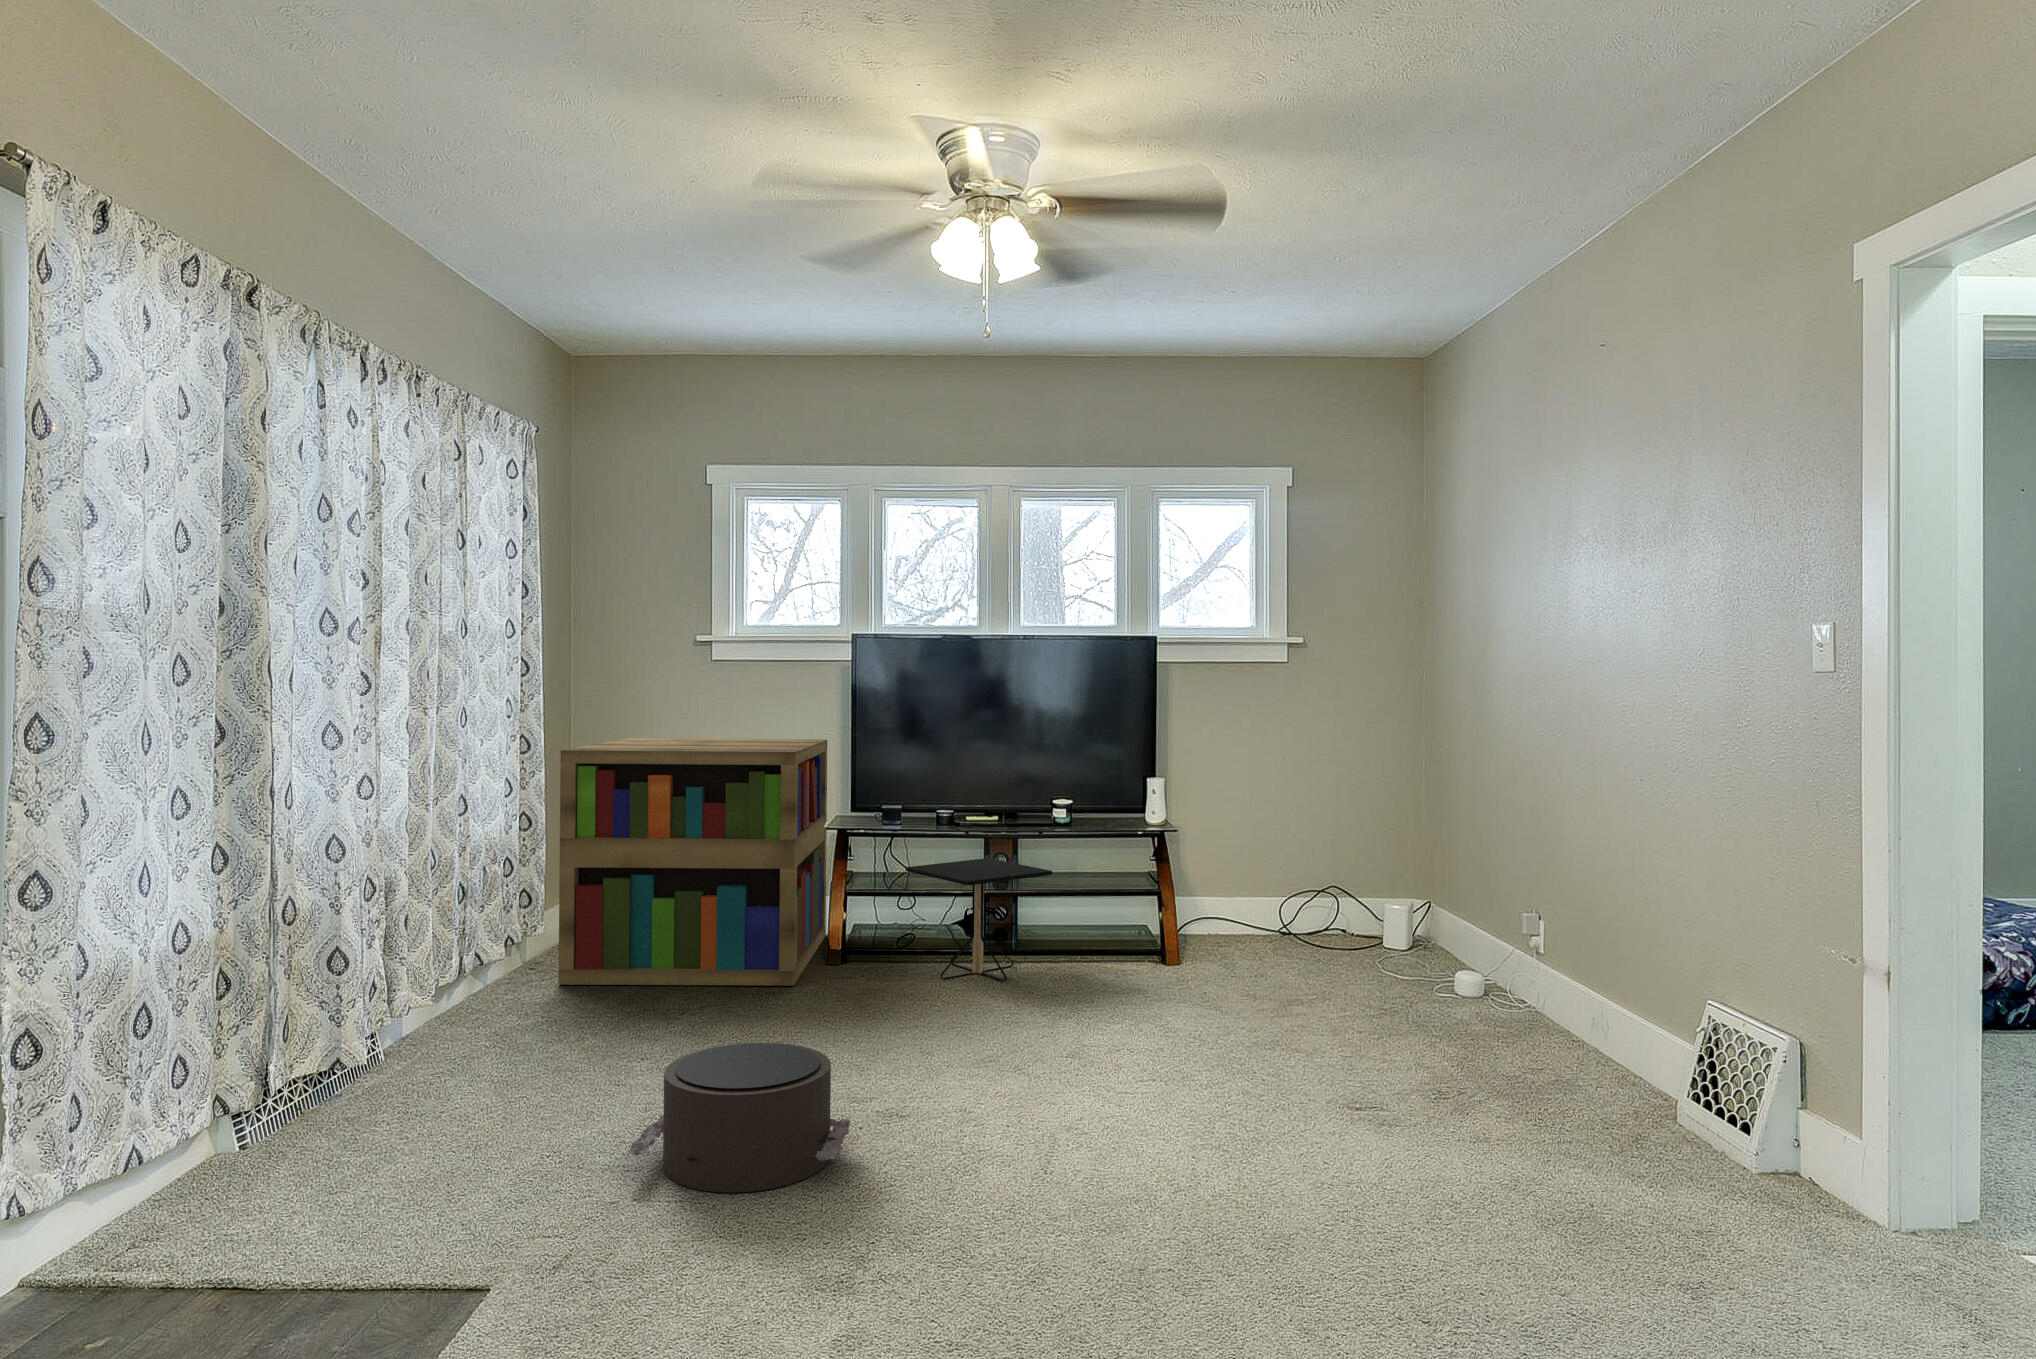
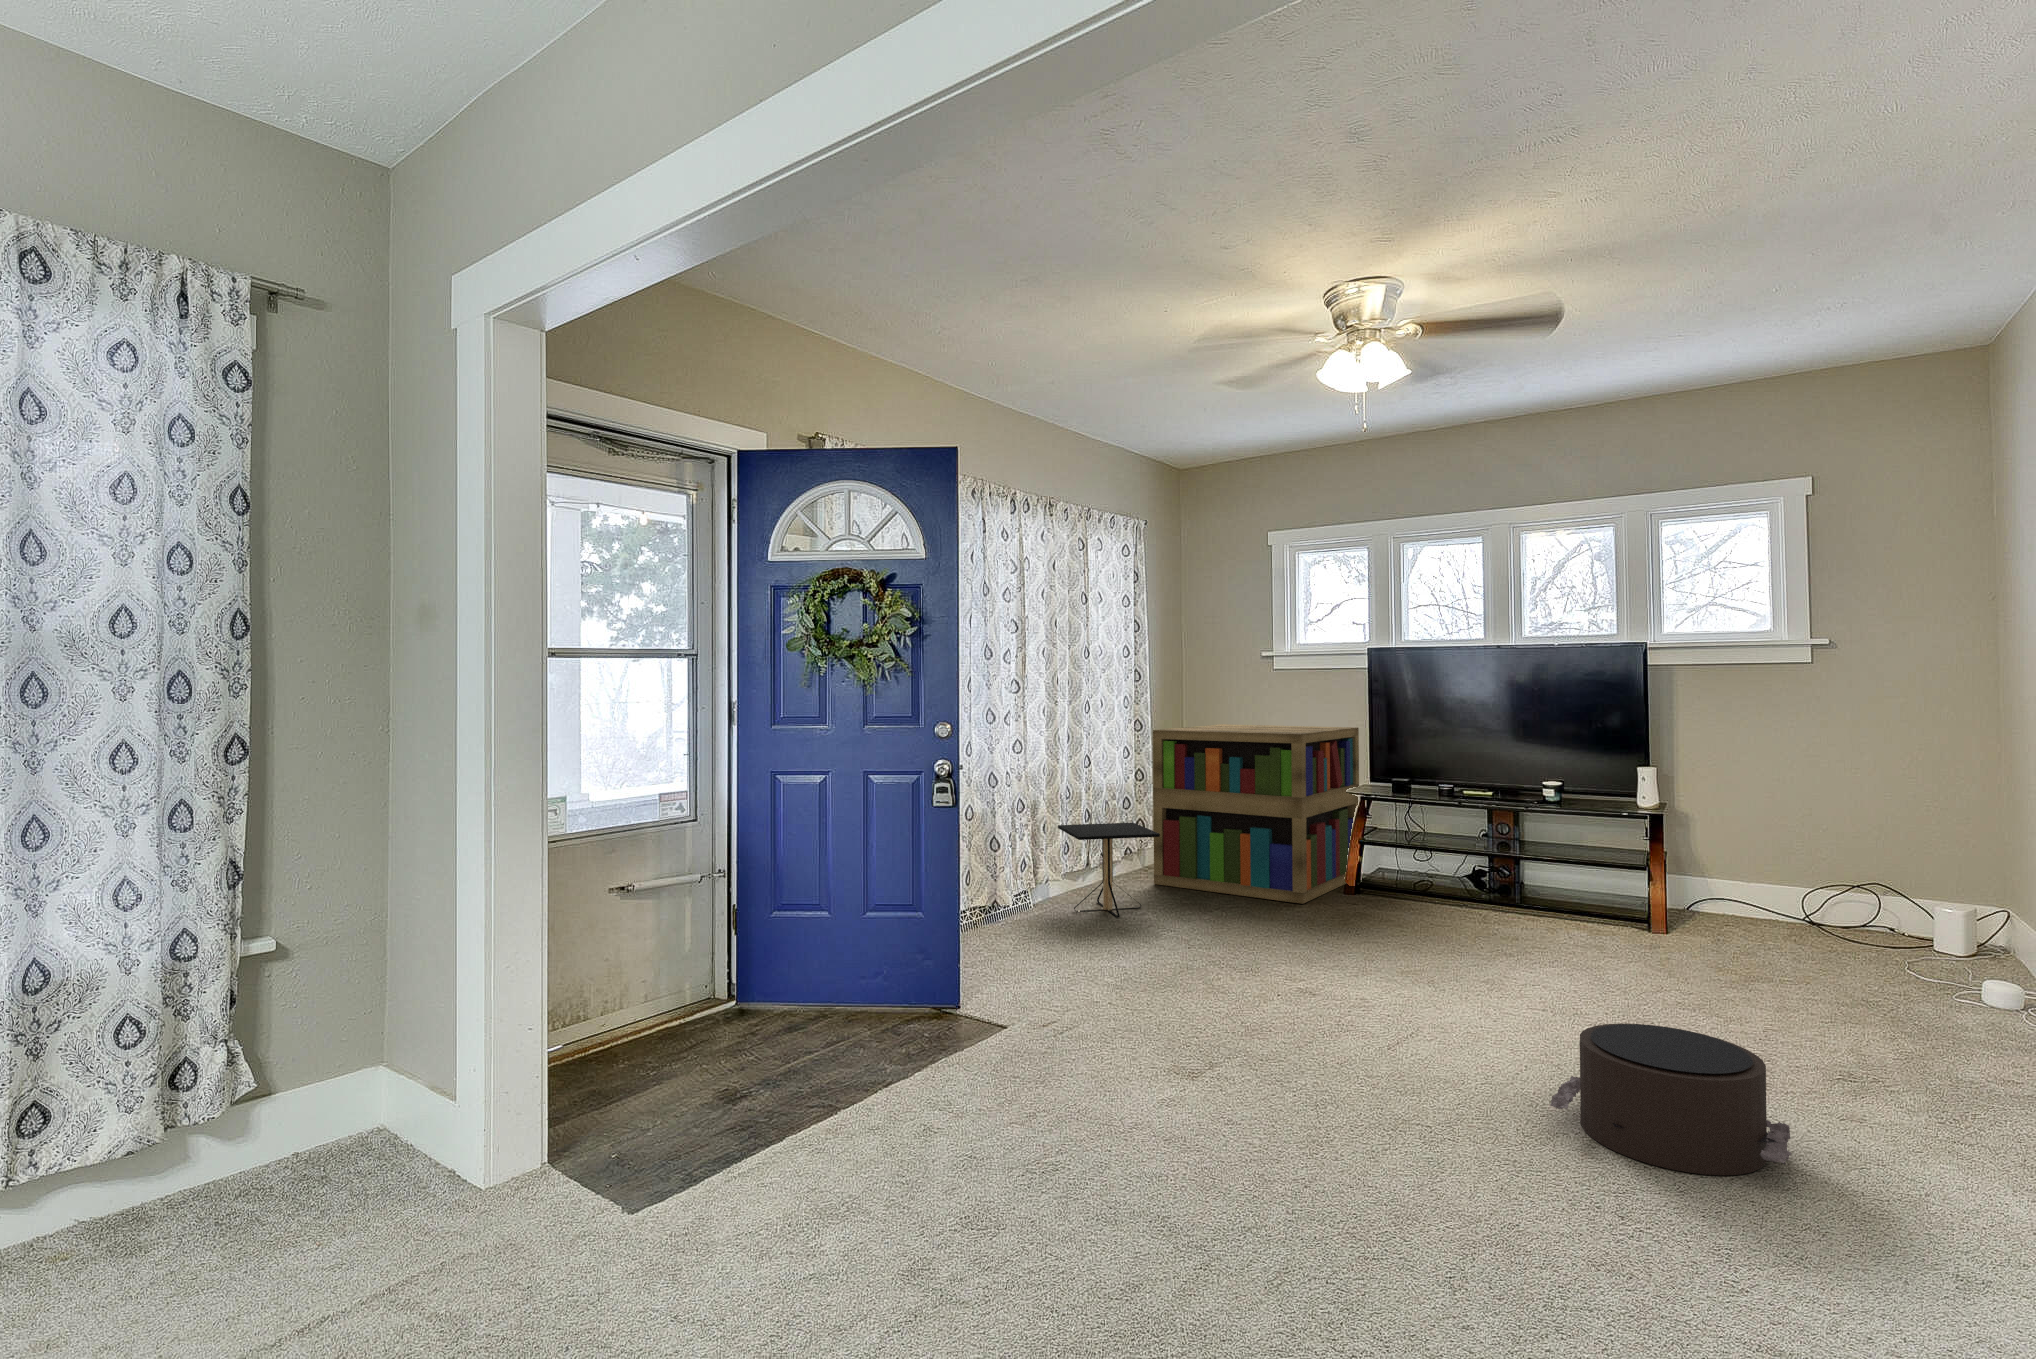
side table: present [906,858,1052,981] -> present [1058,823,1160,917]
pouf: present [628,1043,850,1193] -> present [1550,1023,1791,1175]

